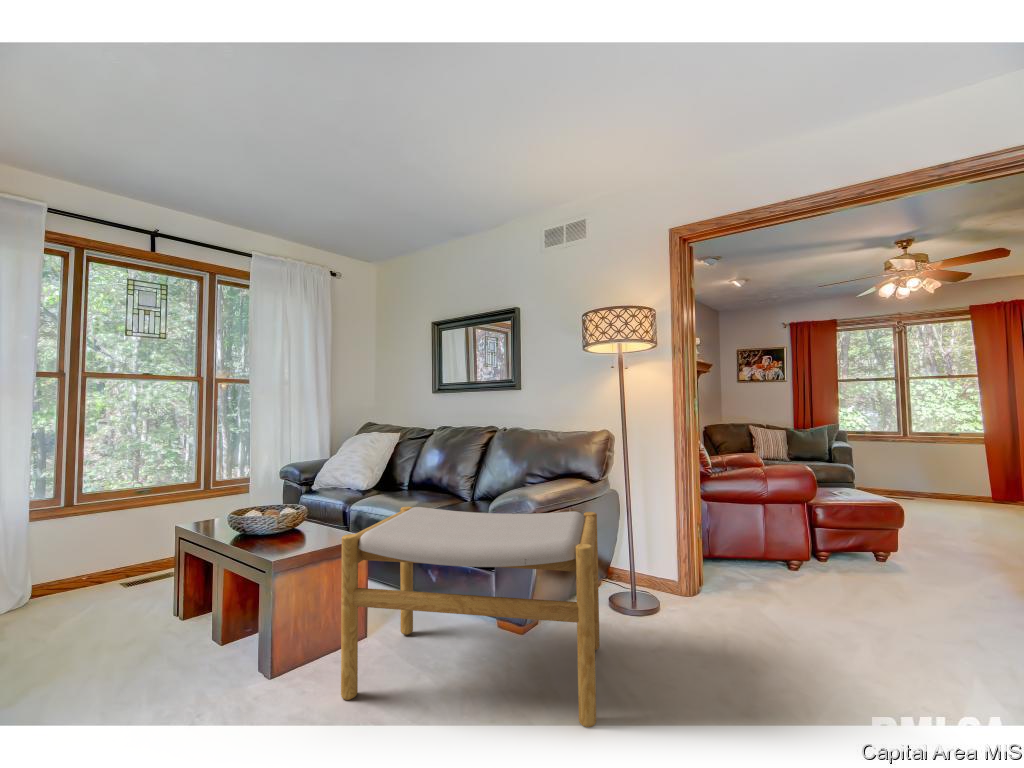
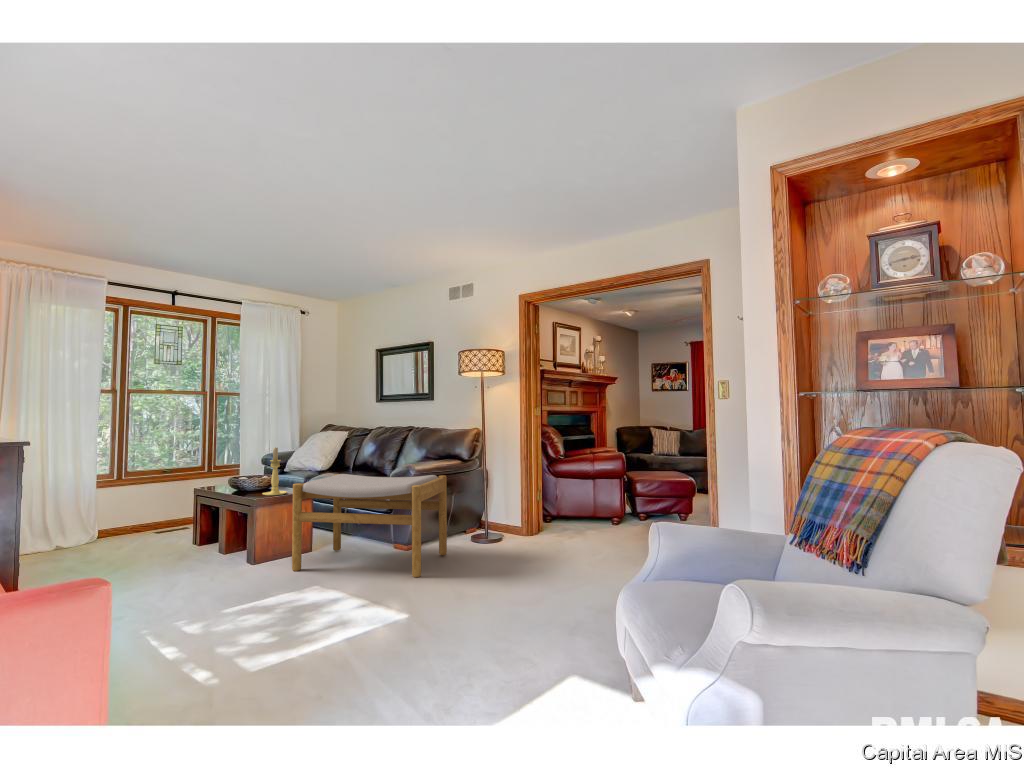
candle holder: none [283,462,325,547] -> present [263,447,287,496]

